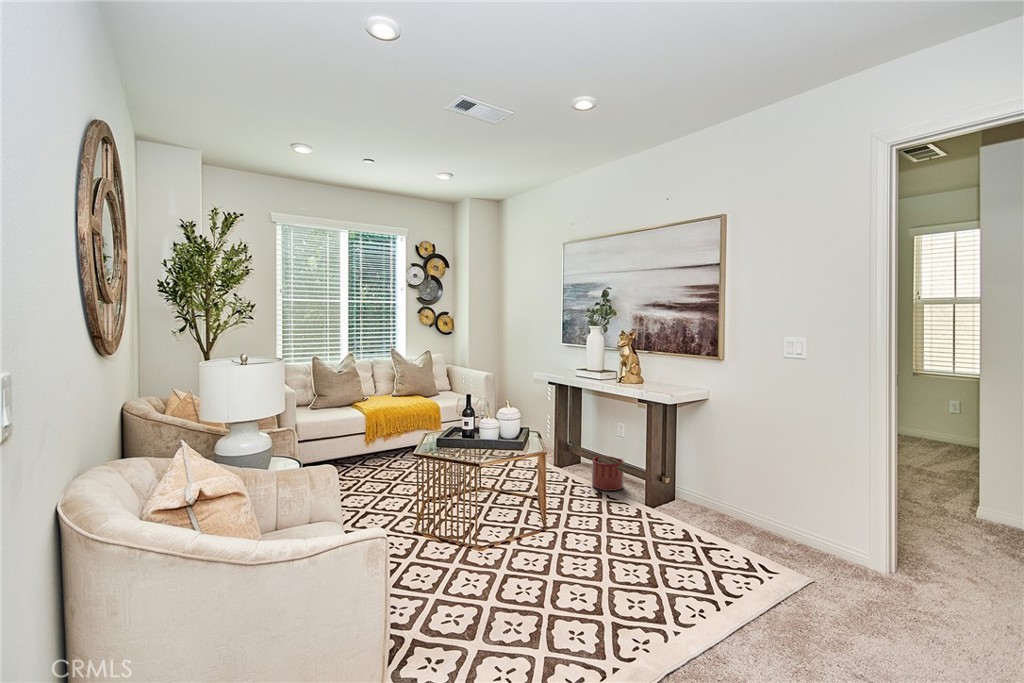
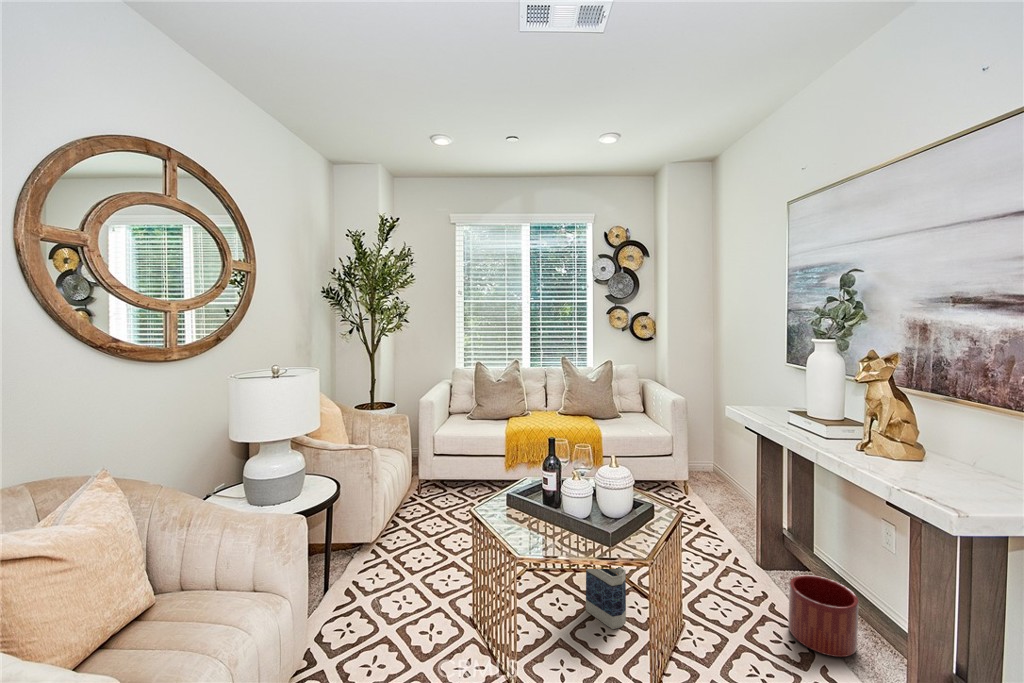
bag: none [491,445,516,508] -> present [586,567,626,629]

